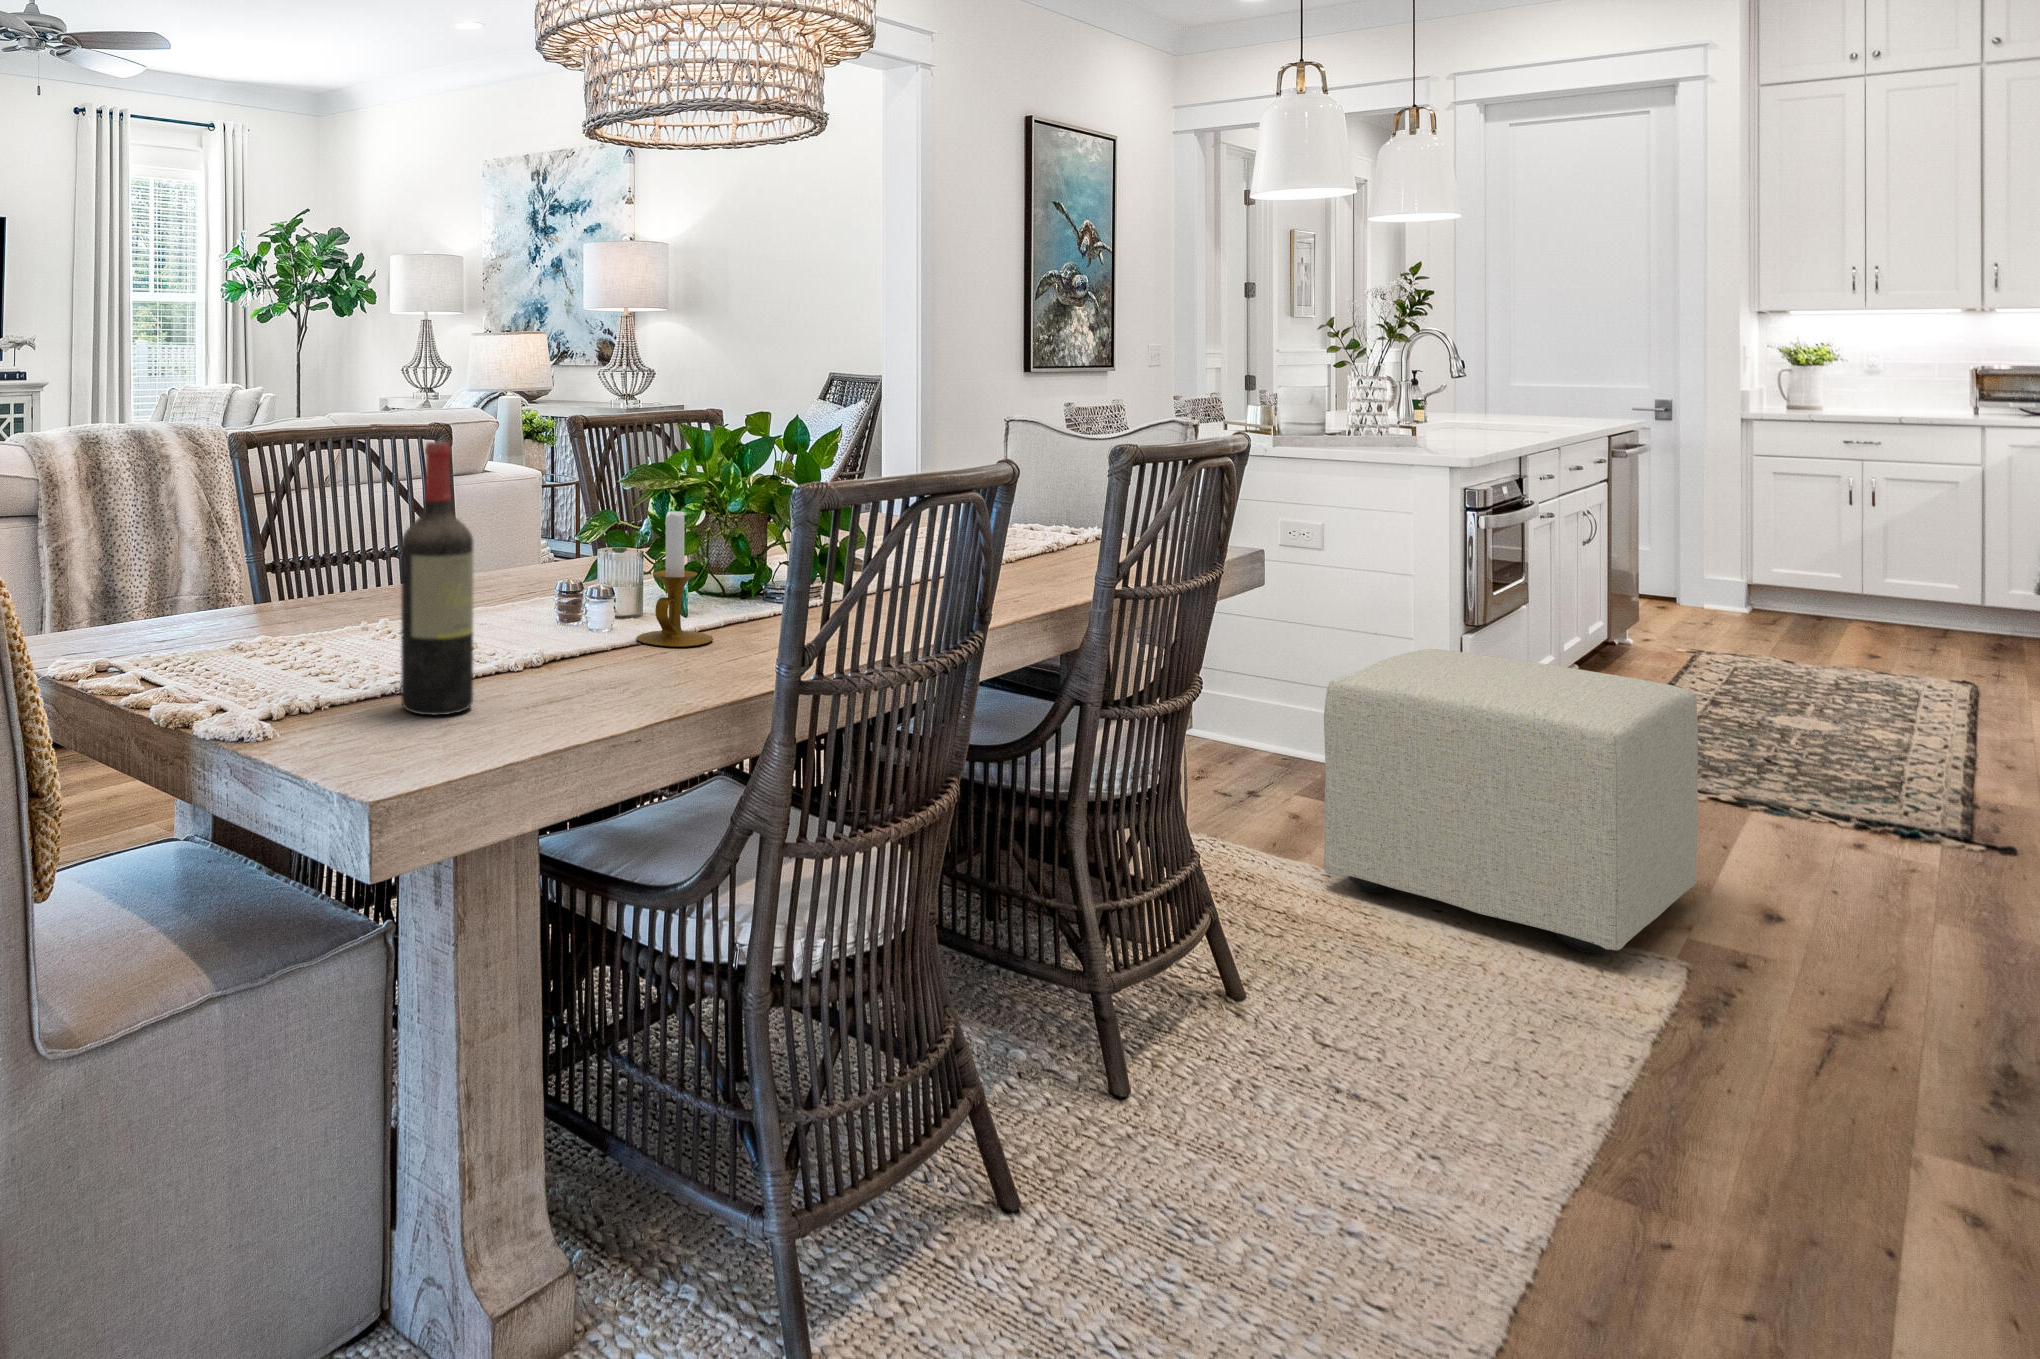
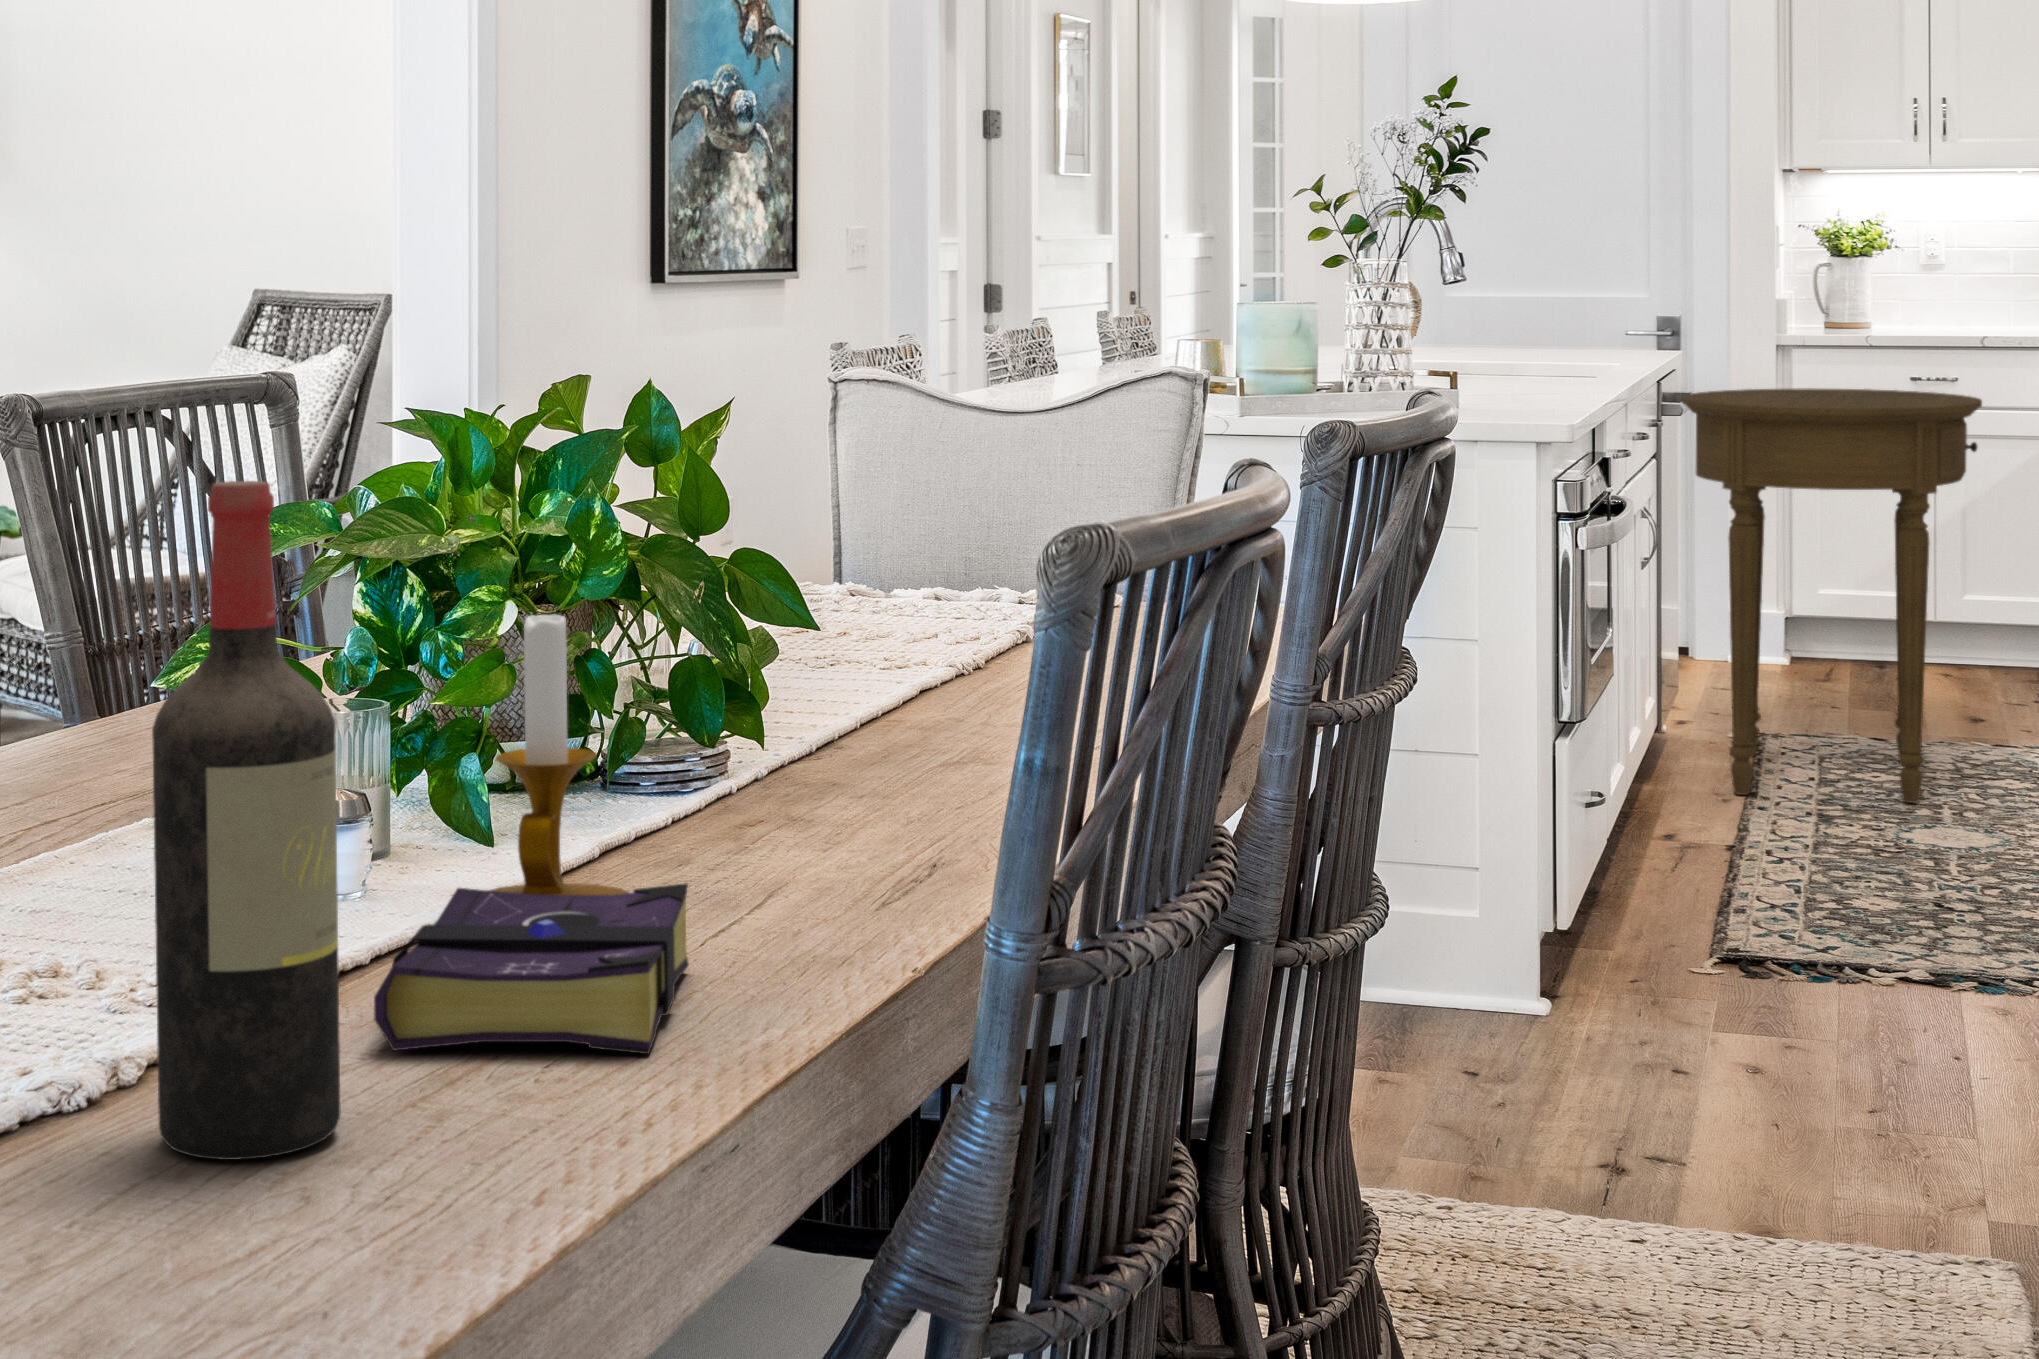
side table: none [1630,444,1853,701] -> present [1681,388,1982,803]
book: none [525,624,693,700] -> present [374,884,689,1054]
ottoman: present [1324,649,1698,952] -> none [1456,771,1973,1262]

